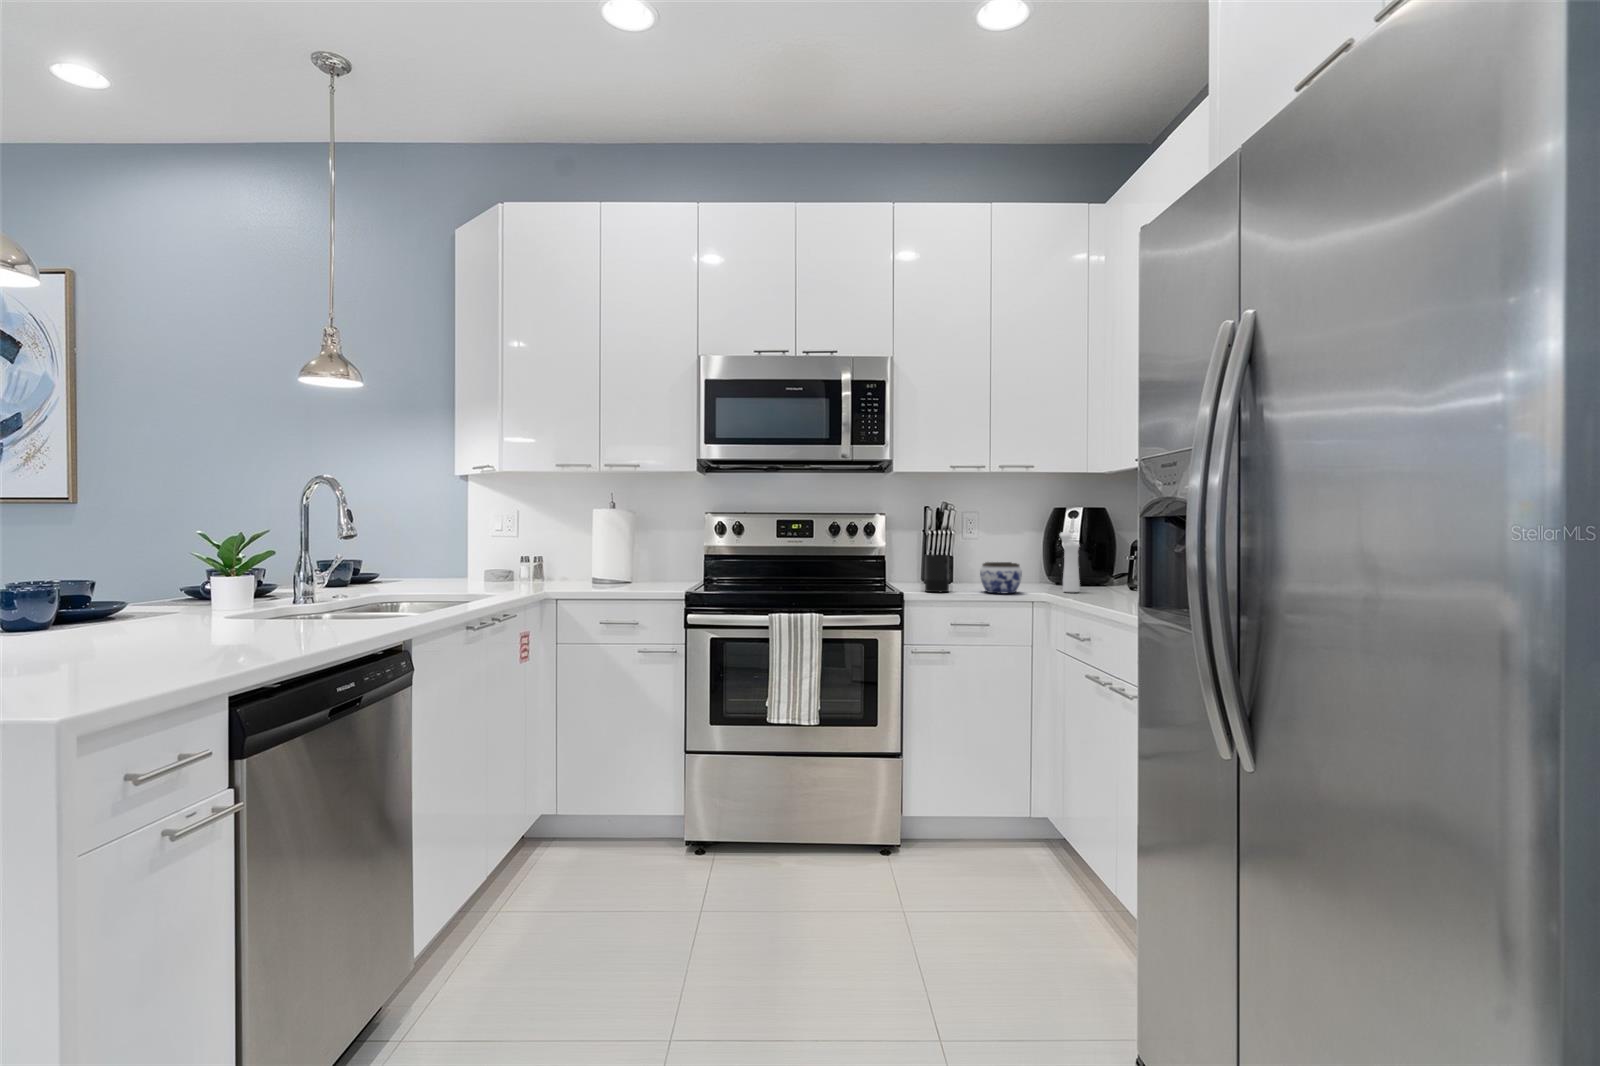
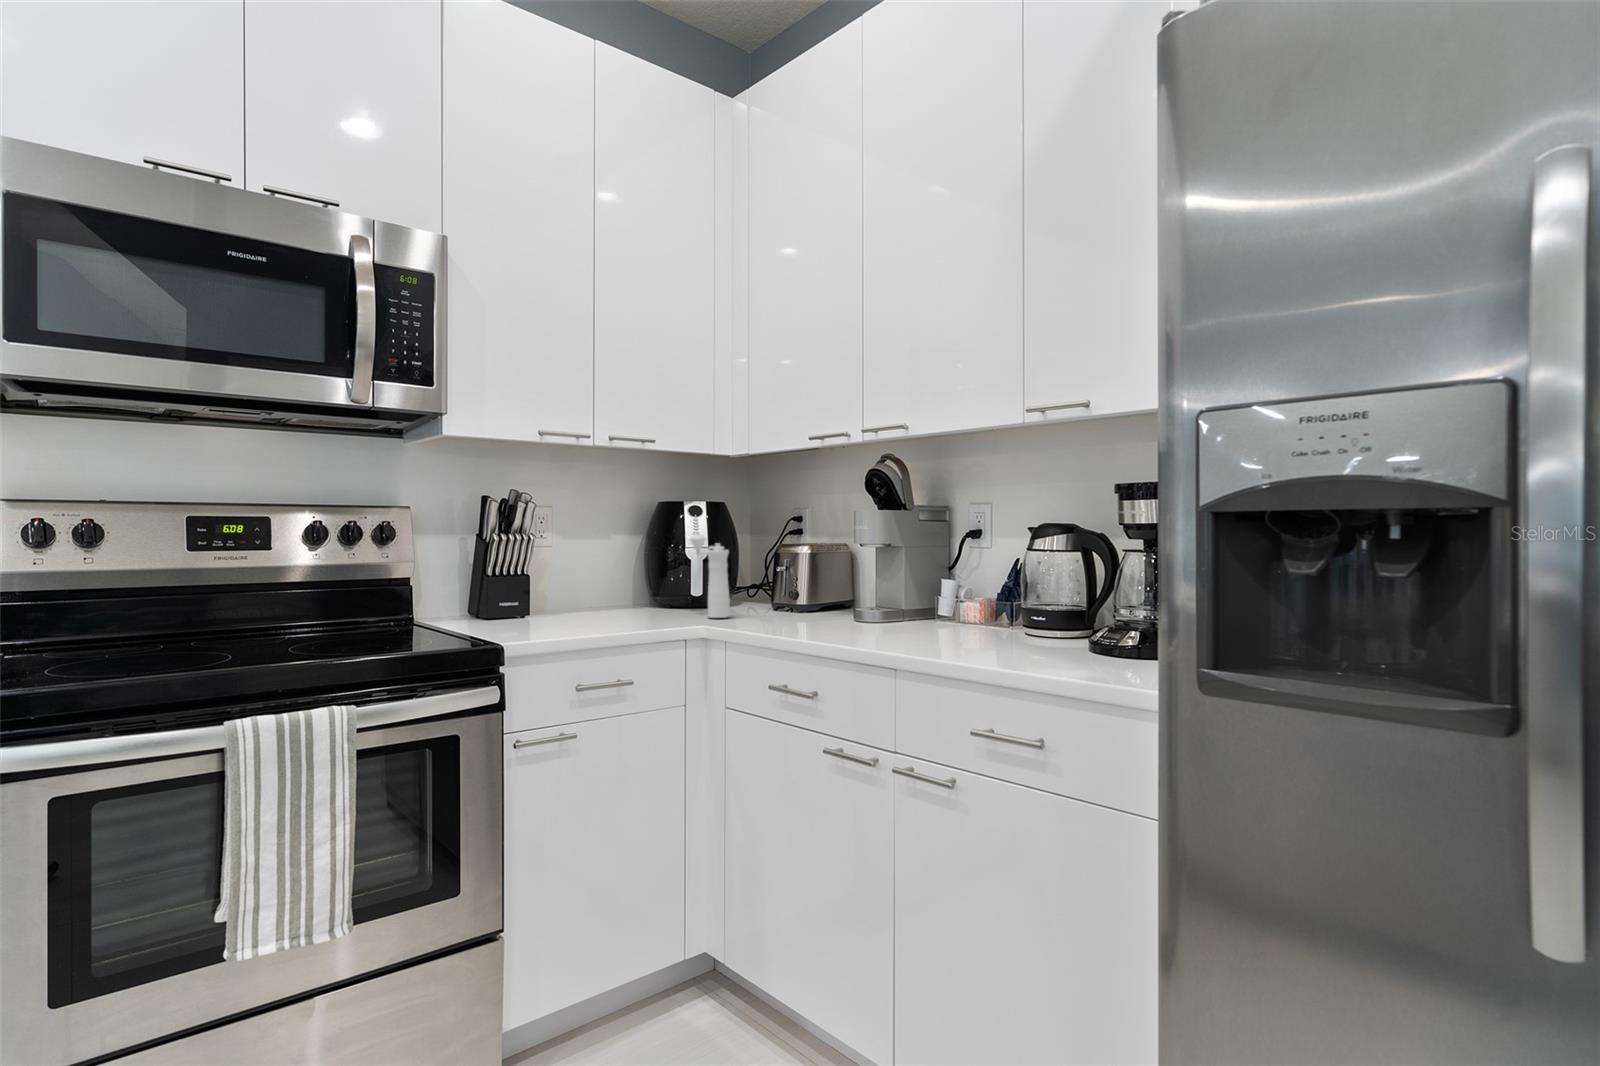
candle: present [925,553,949,592] -> none [517,569,560,638]
jar: present [980,562,1022,593] -> none [603,580,666,629]

